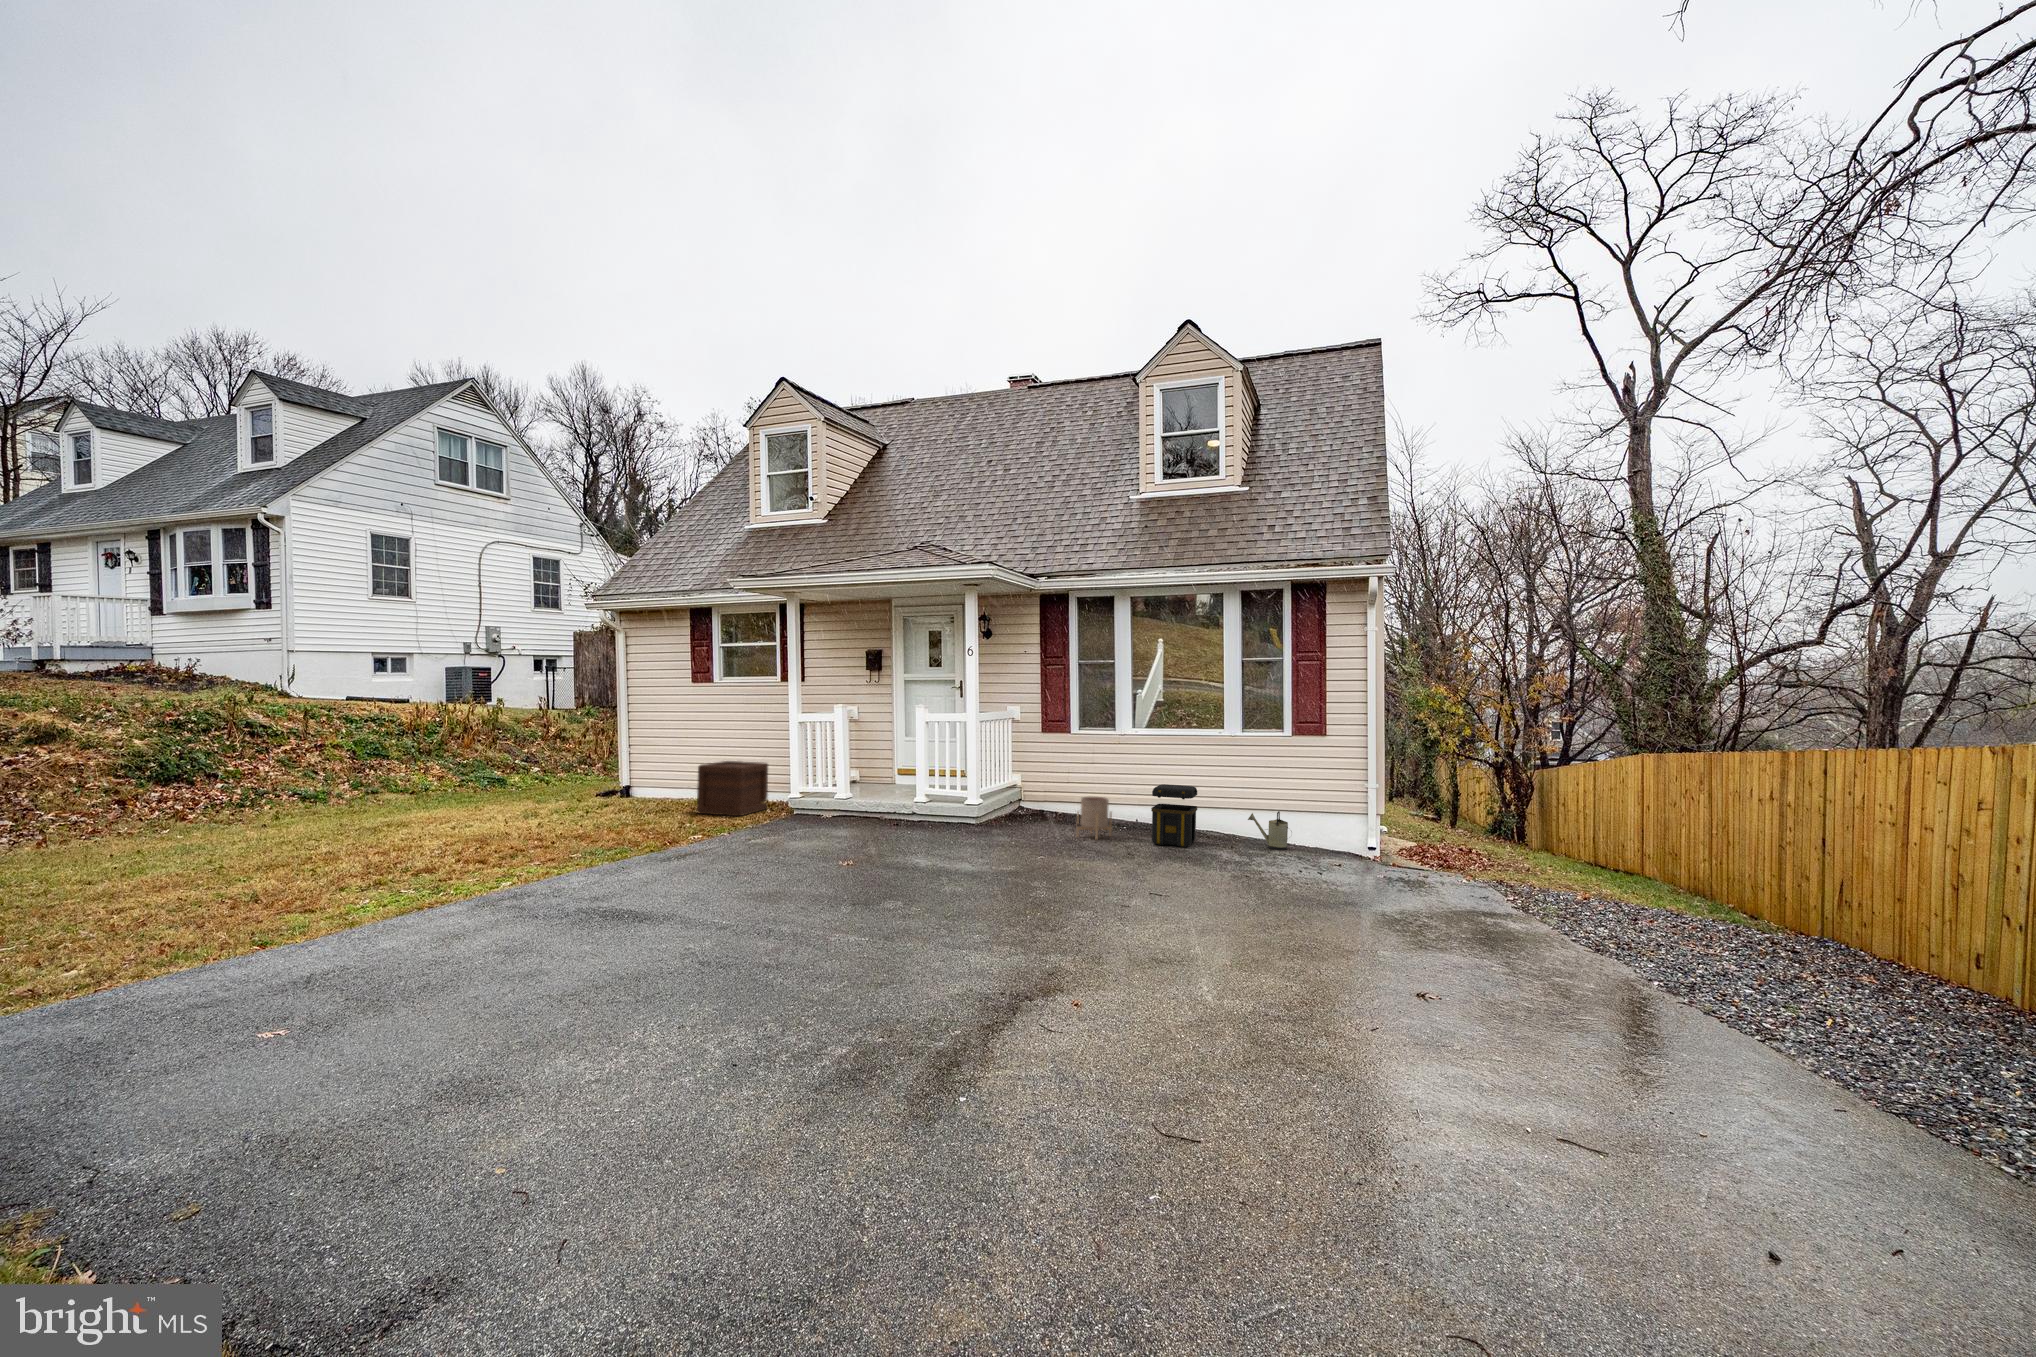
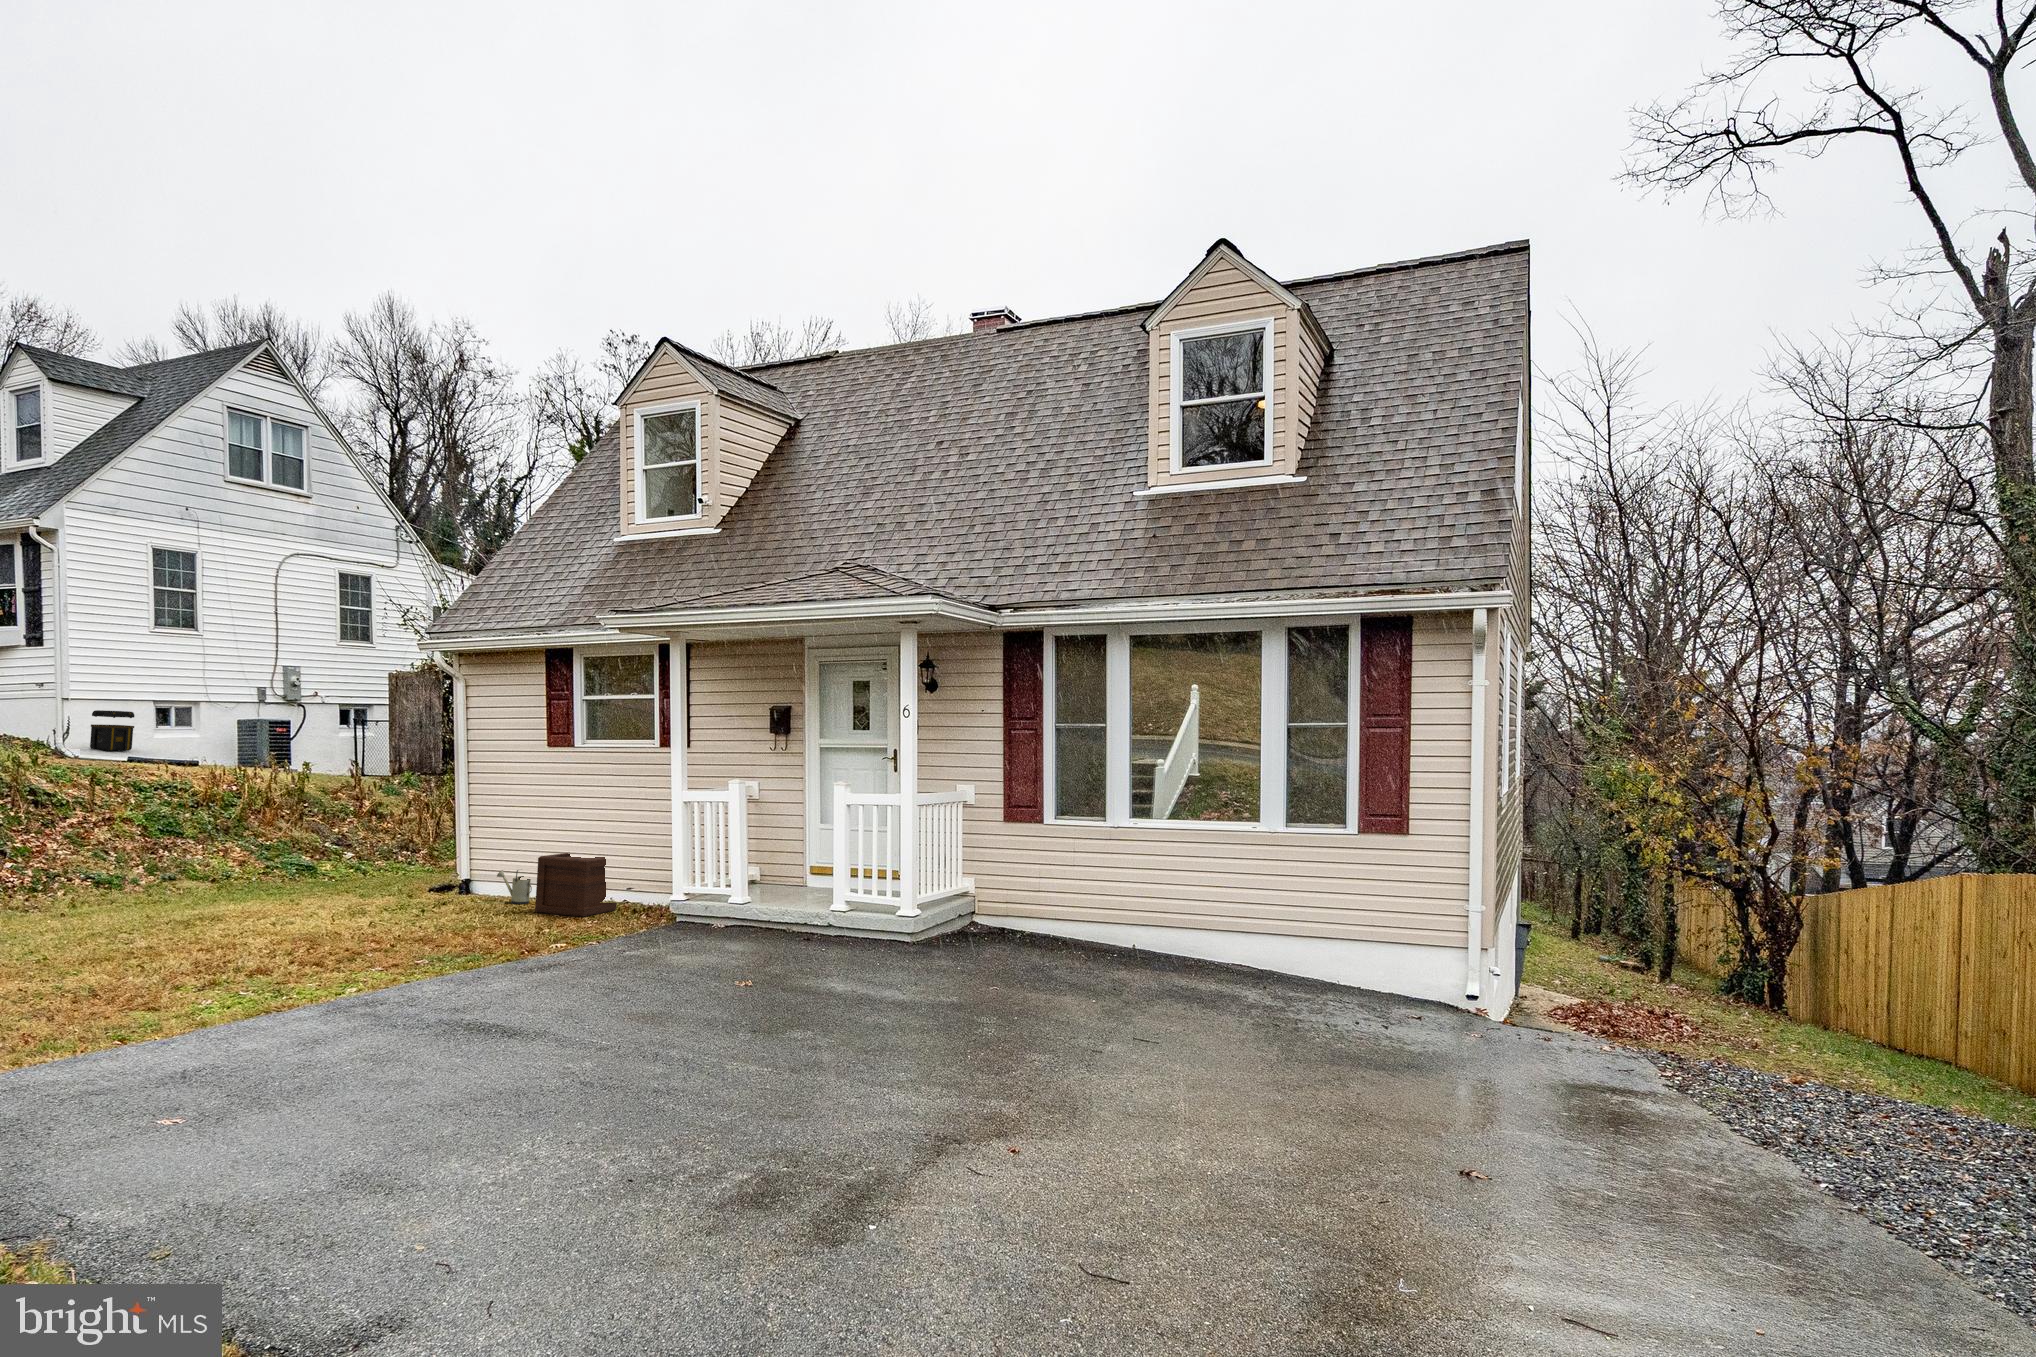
toolbox: present [1151,784,1197,847] -> present [90,710,134,751]
planter: present [1076,797,1112,839] -> none [952,905,993,954]
watering can: present [1248,811,1288,850] -> present [497,870,532,904]

